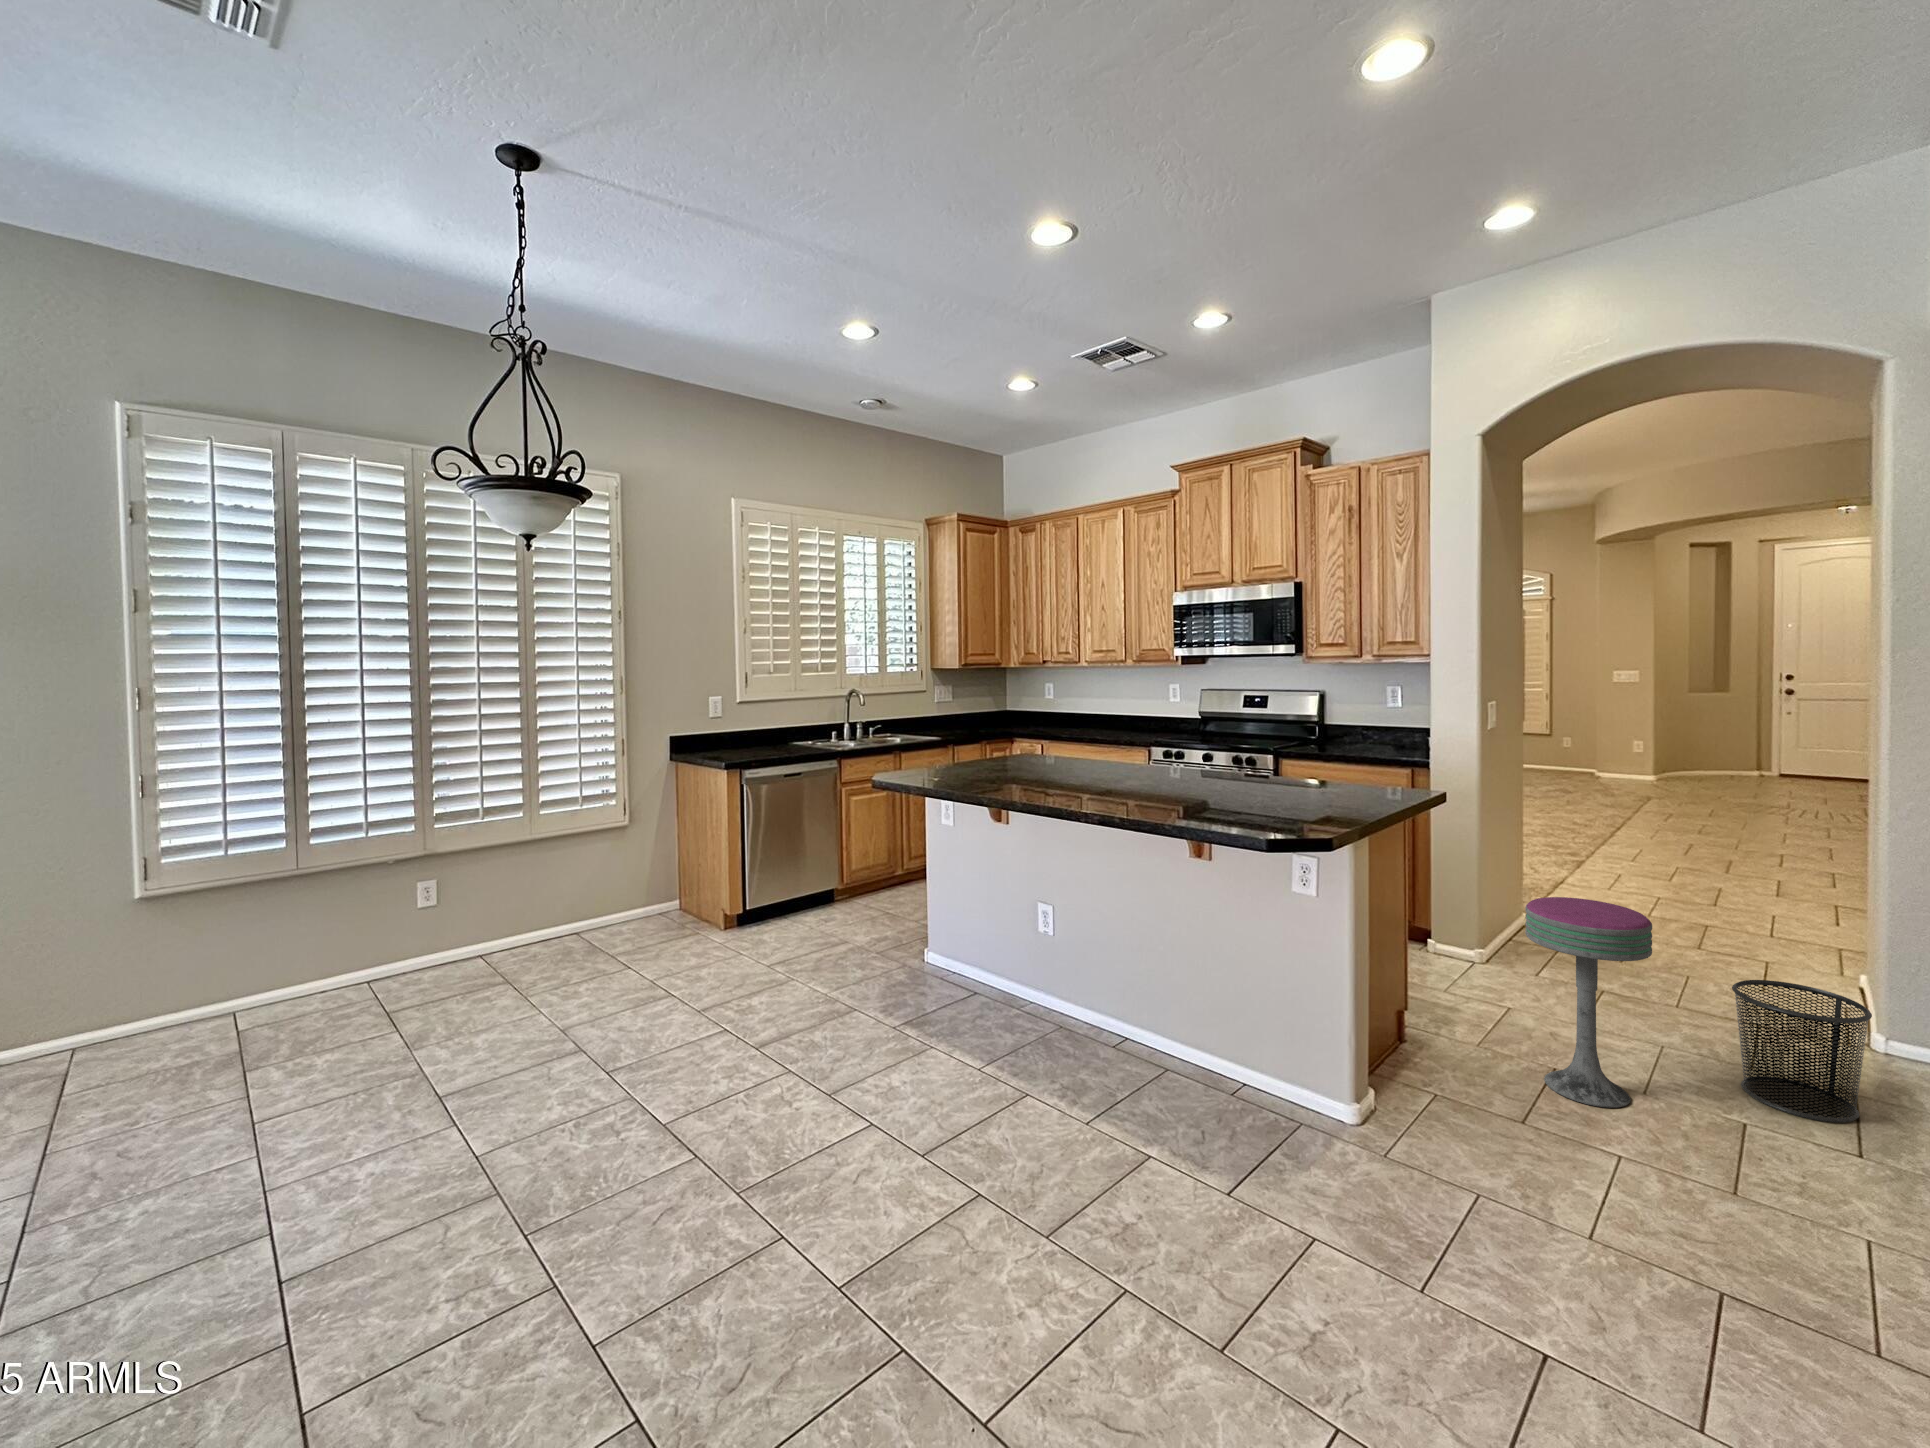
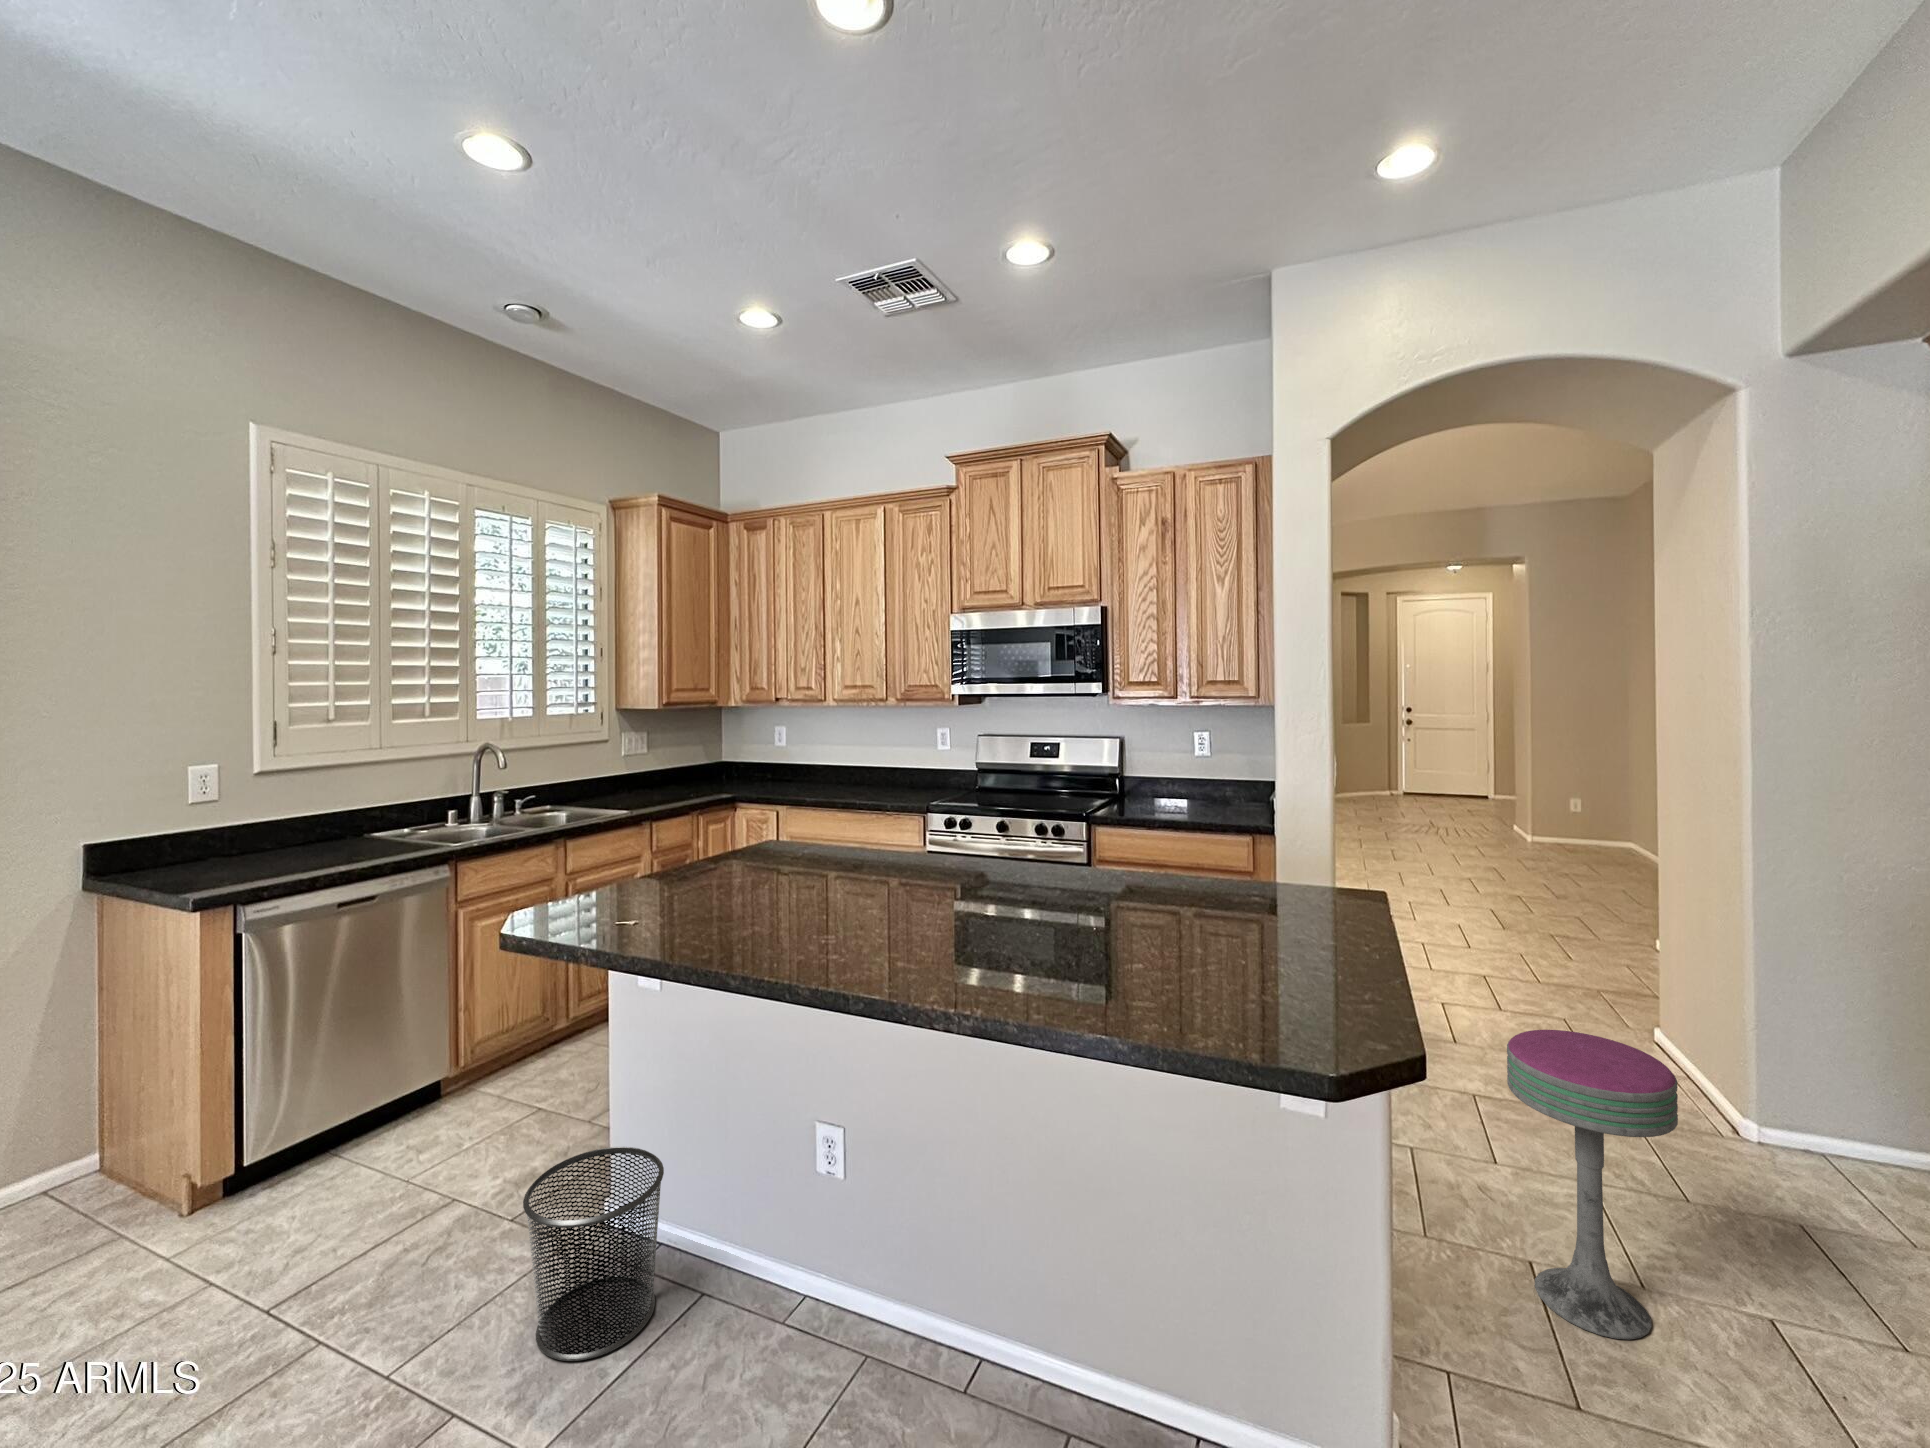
trash can: present [1732,980,1872,1122] -> present [523,1147,664,1361]

